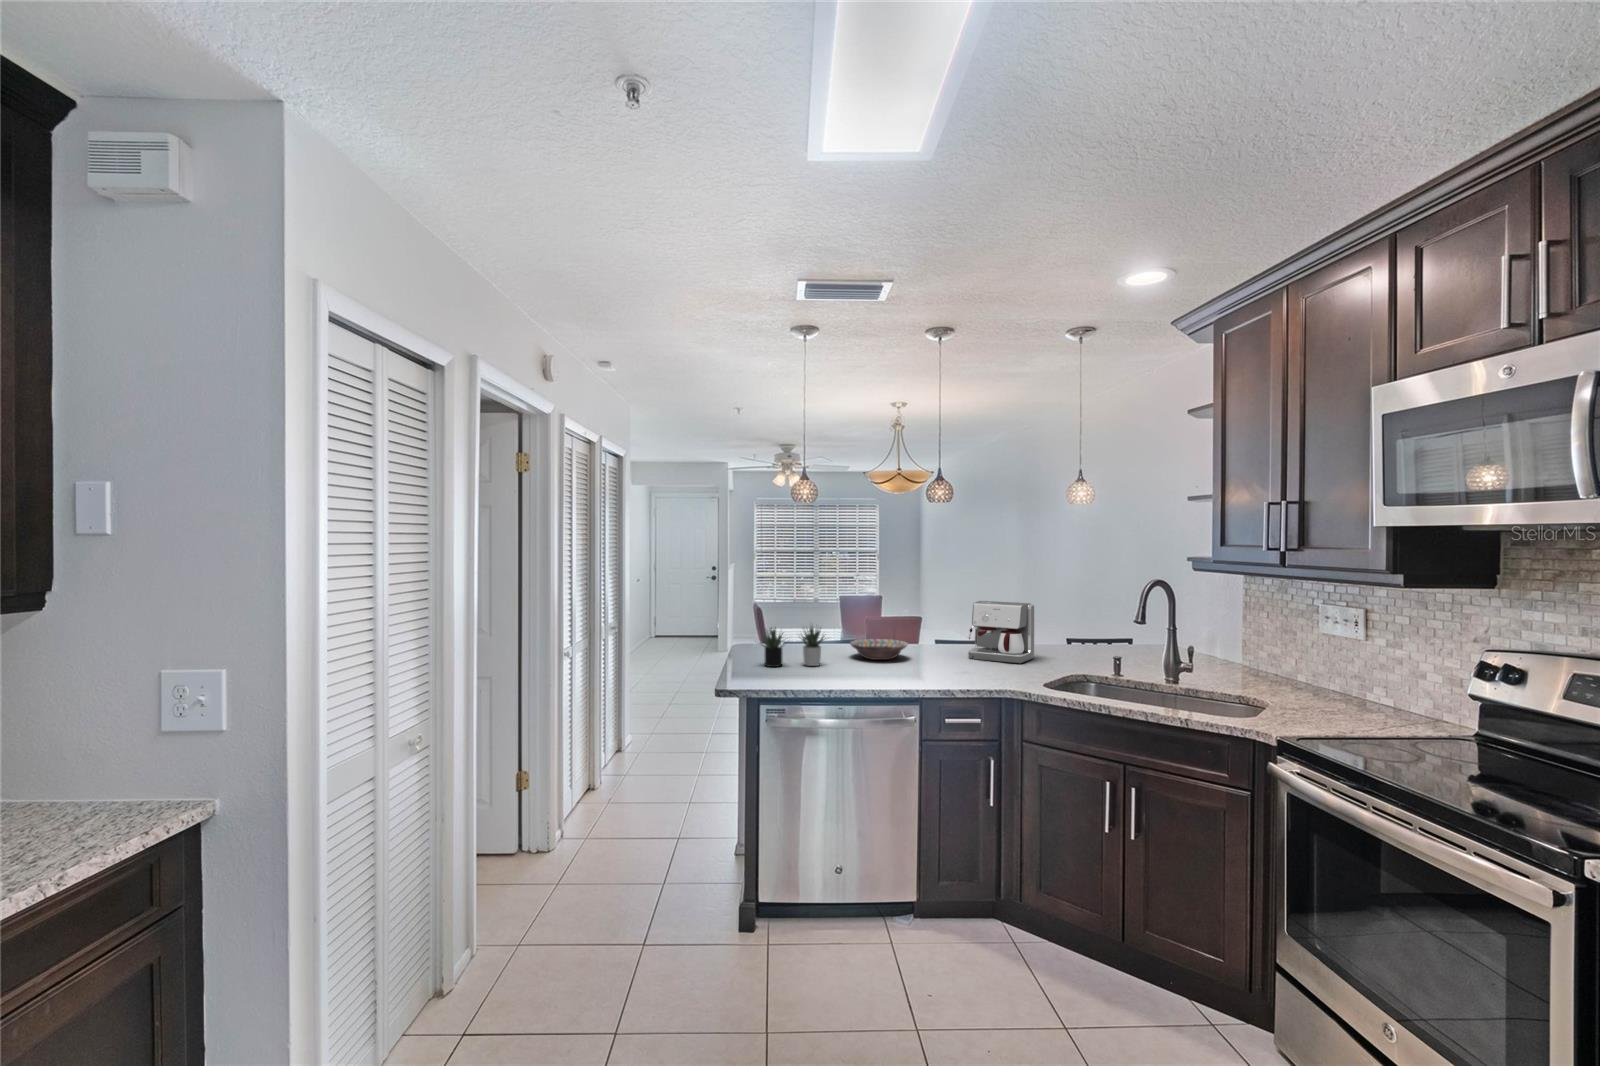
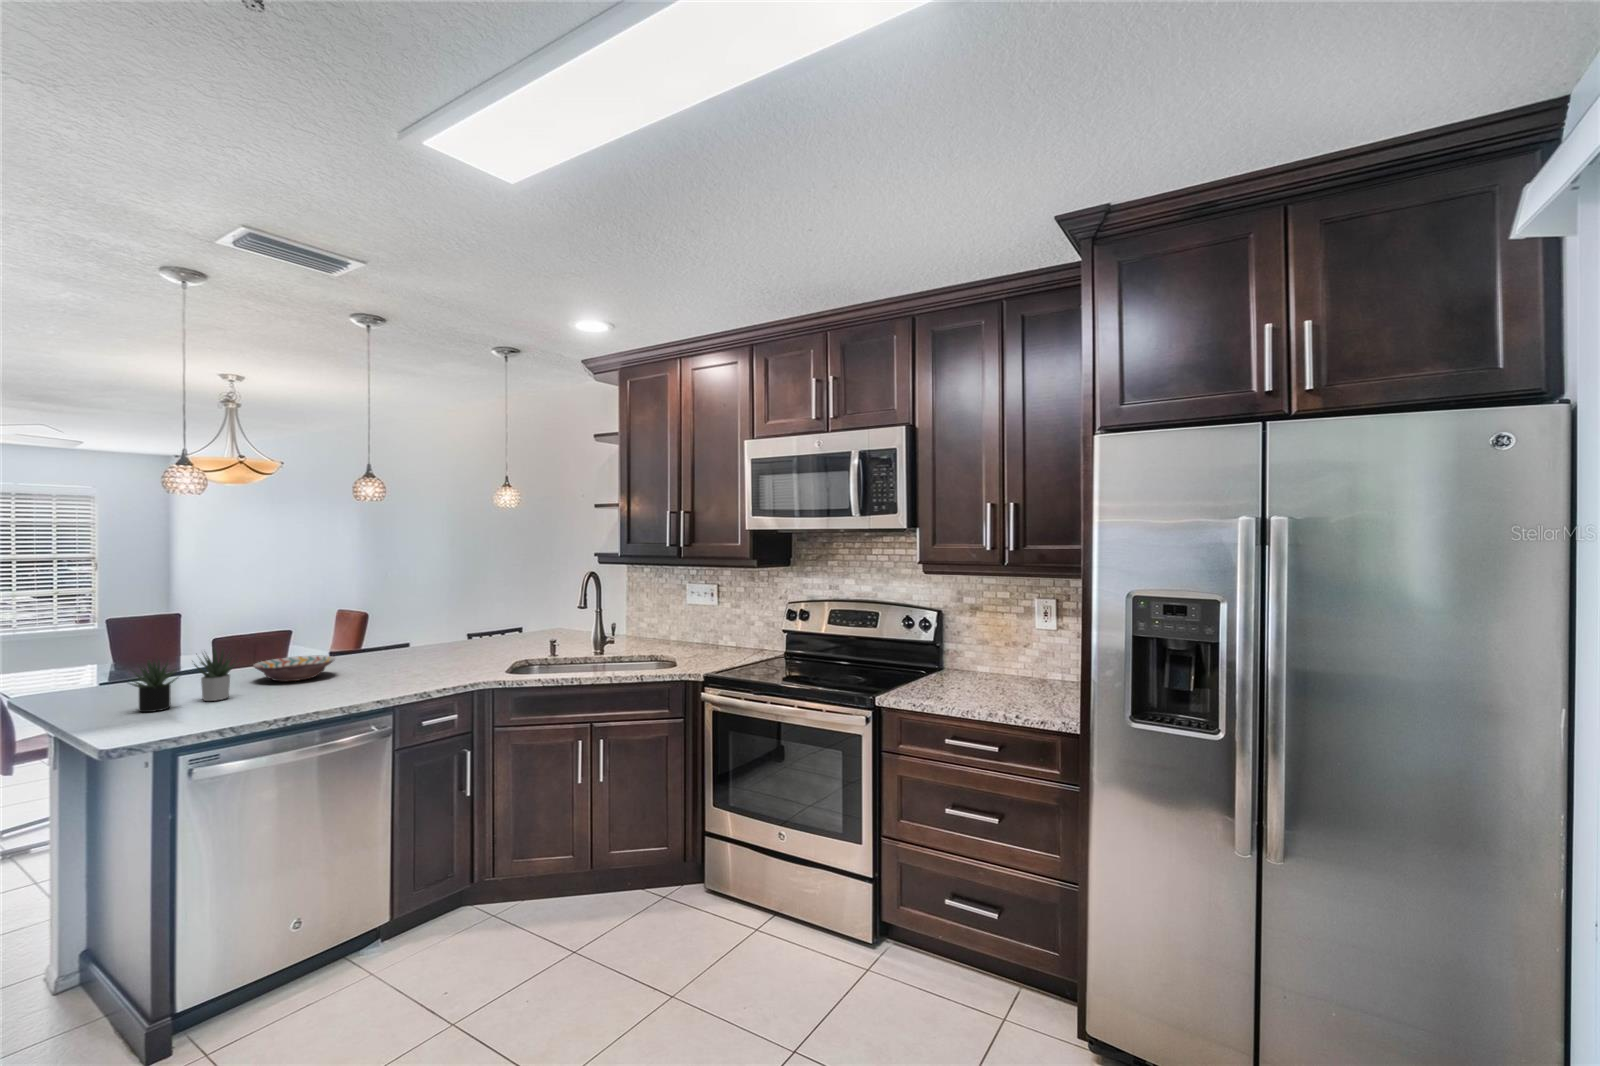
coffee maker: present [968,601,1035,664] -> none [397,602,465,663]

